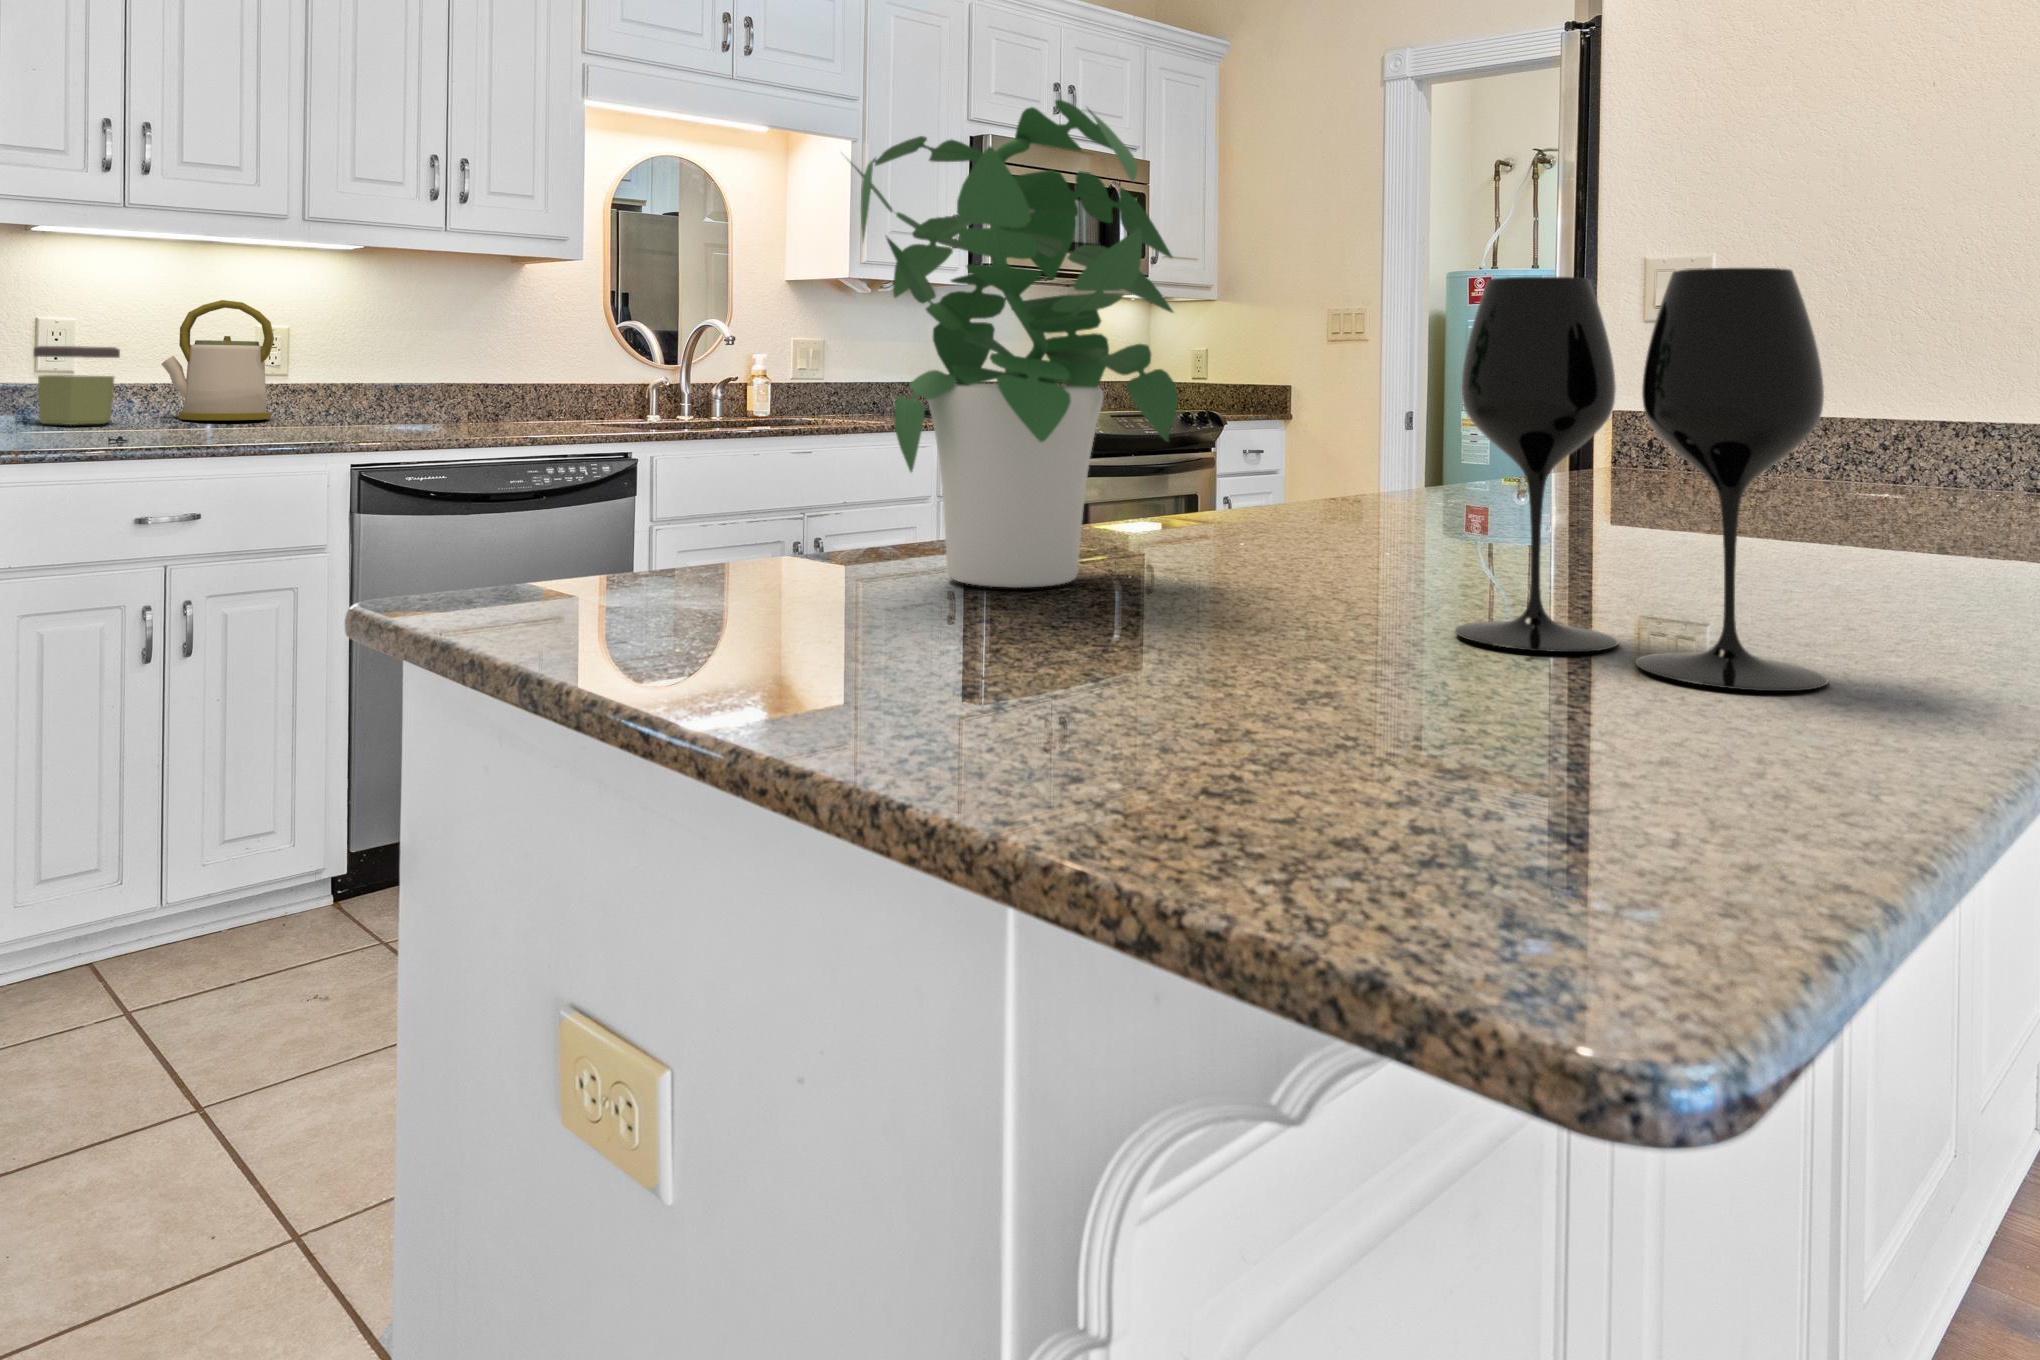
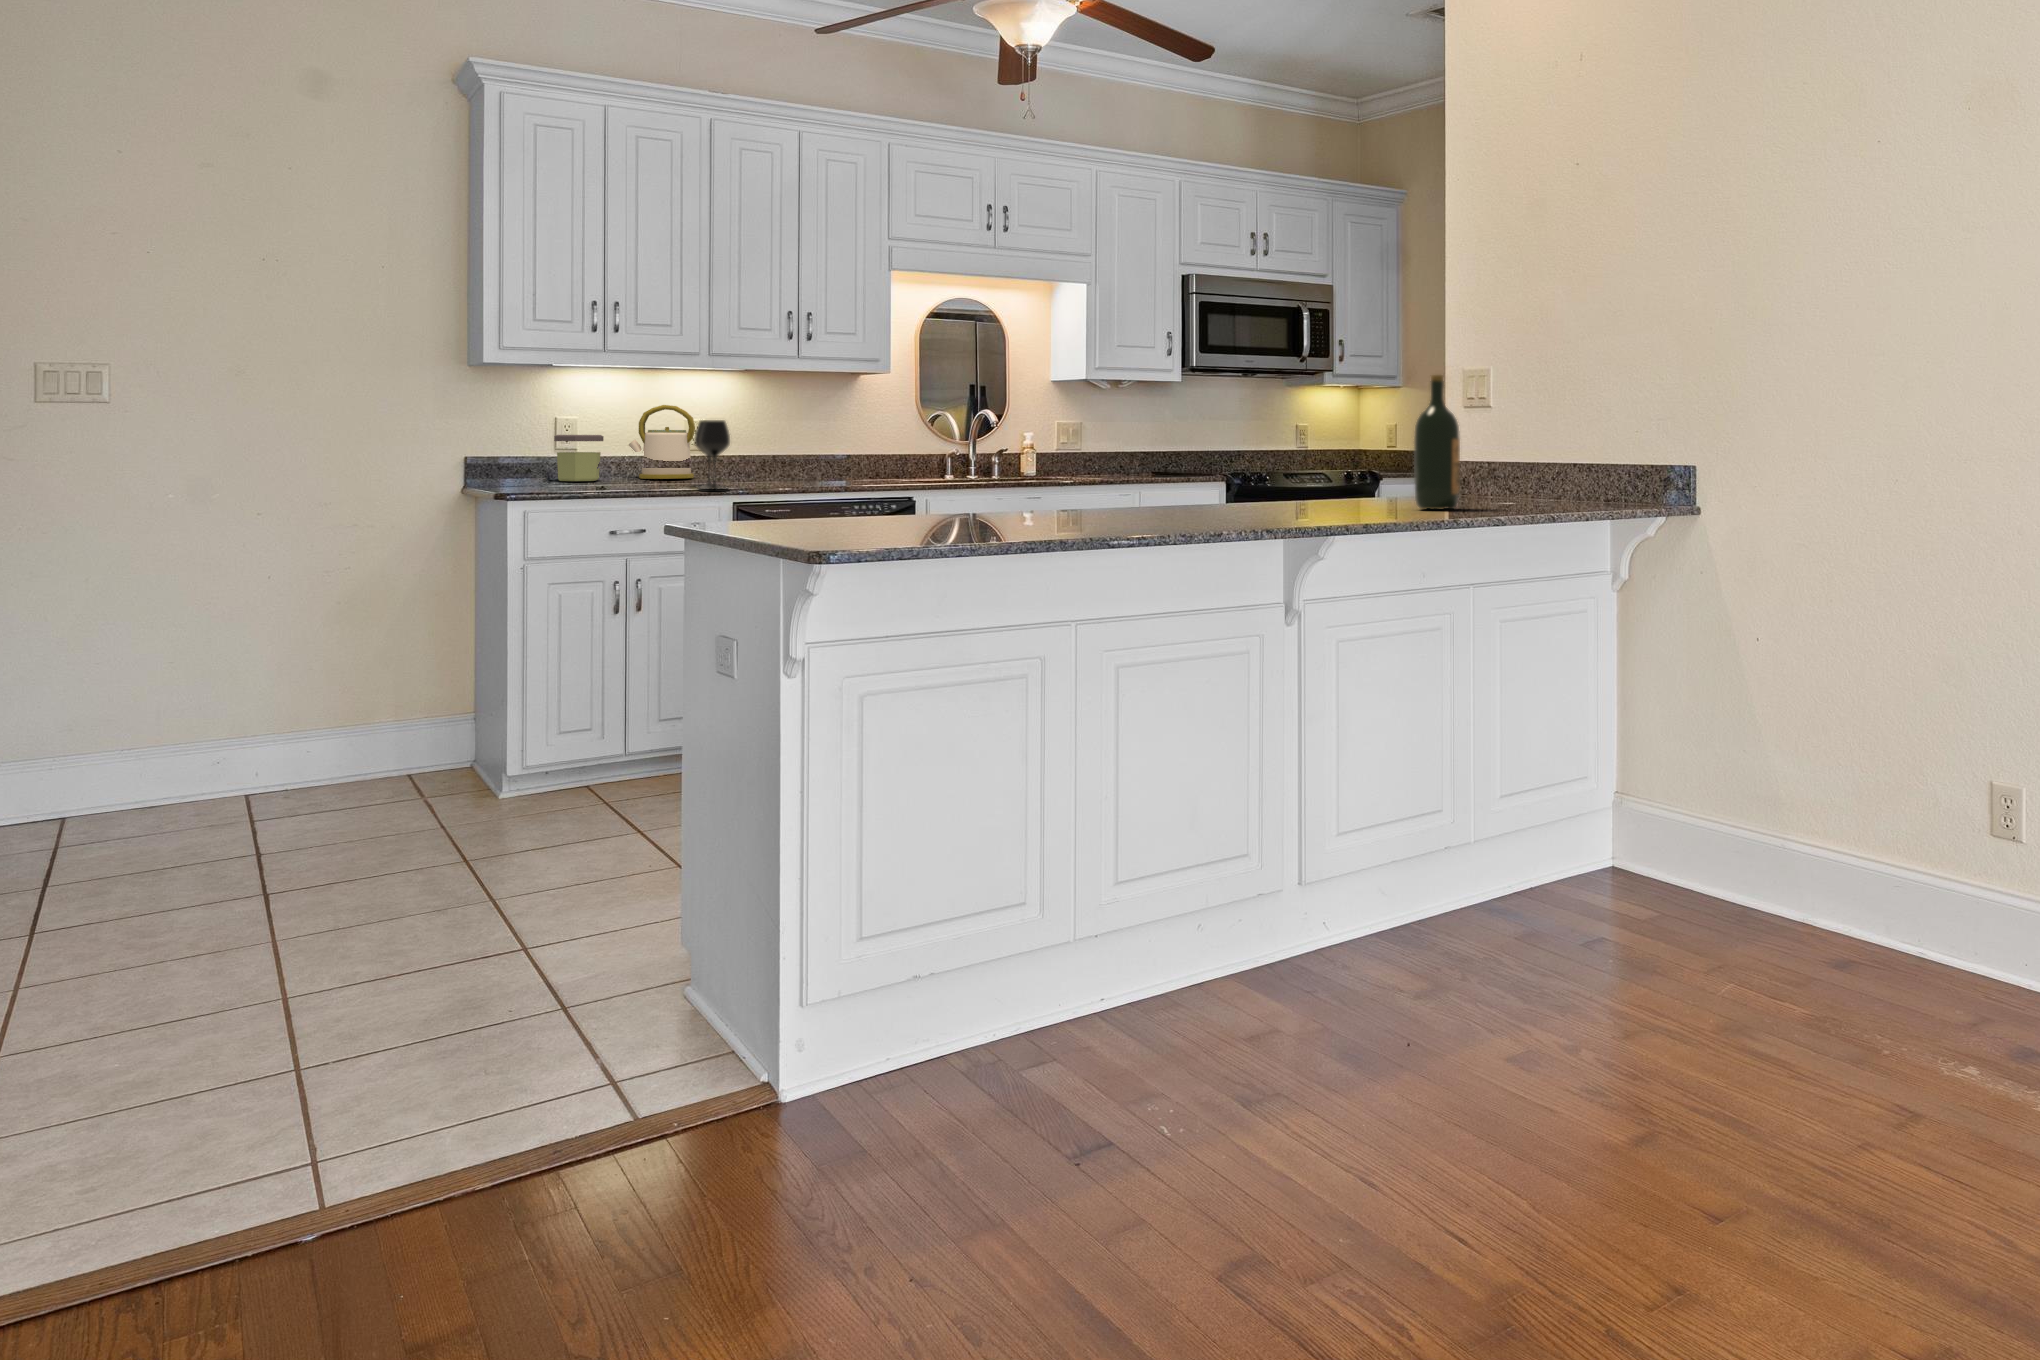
potted plant: present [850,100,1178,588] -> none [843,344,978,525]
wine bottle: none [1899,242,2011,521] -> present [1414,375,1460,510]
wine glass: present [1455,268,1828,691] -> present [694,420,730,489]

